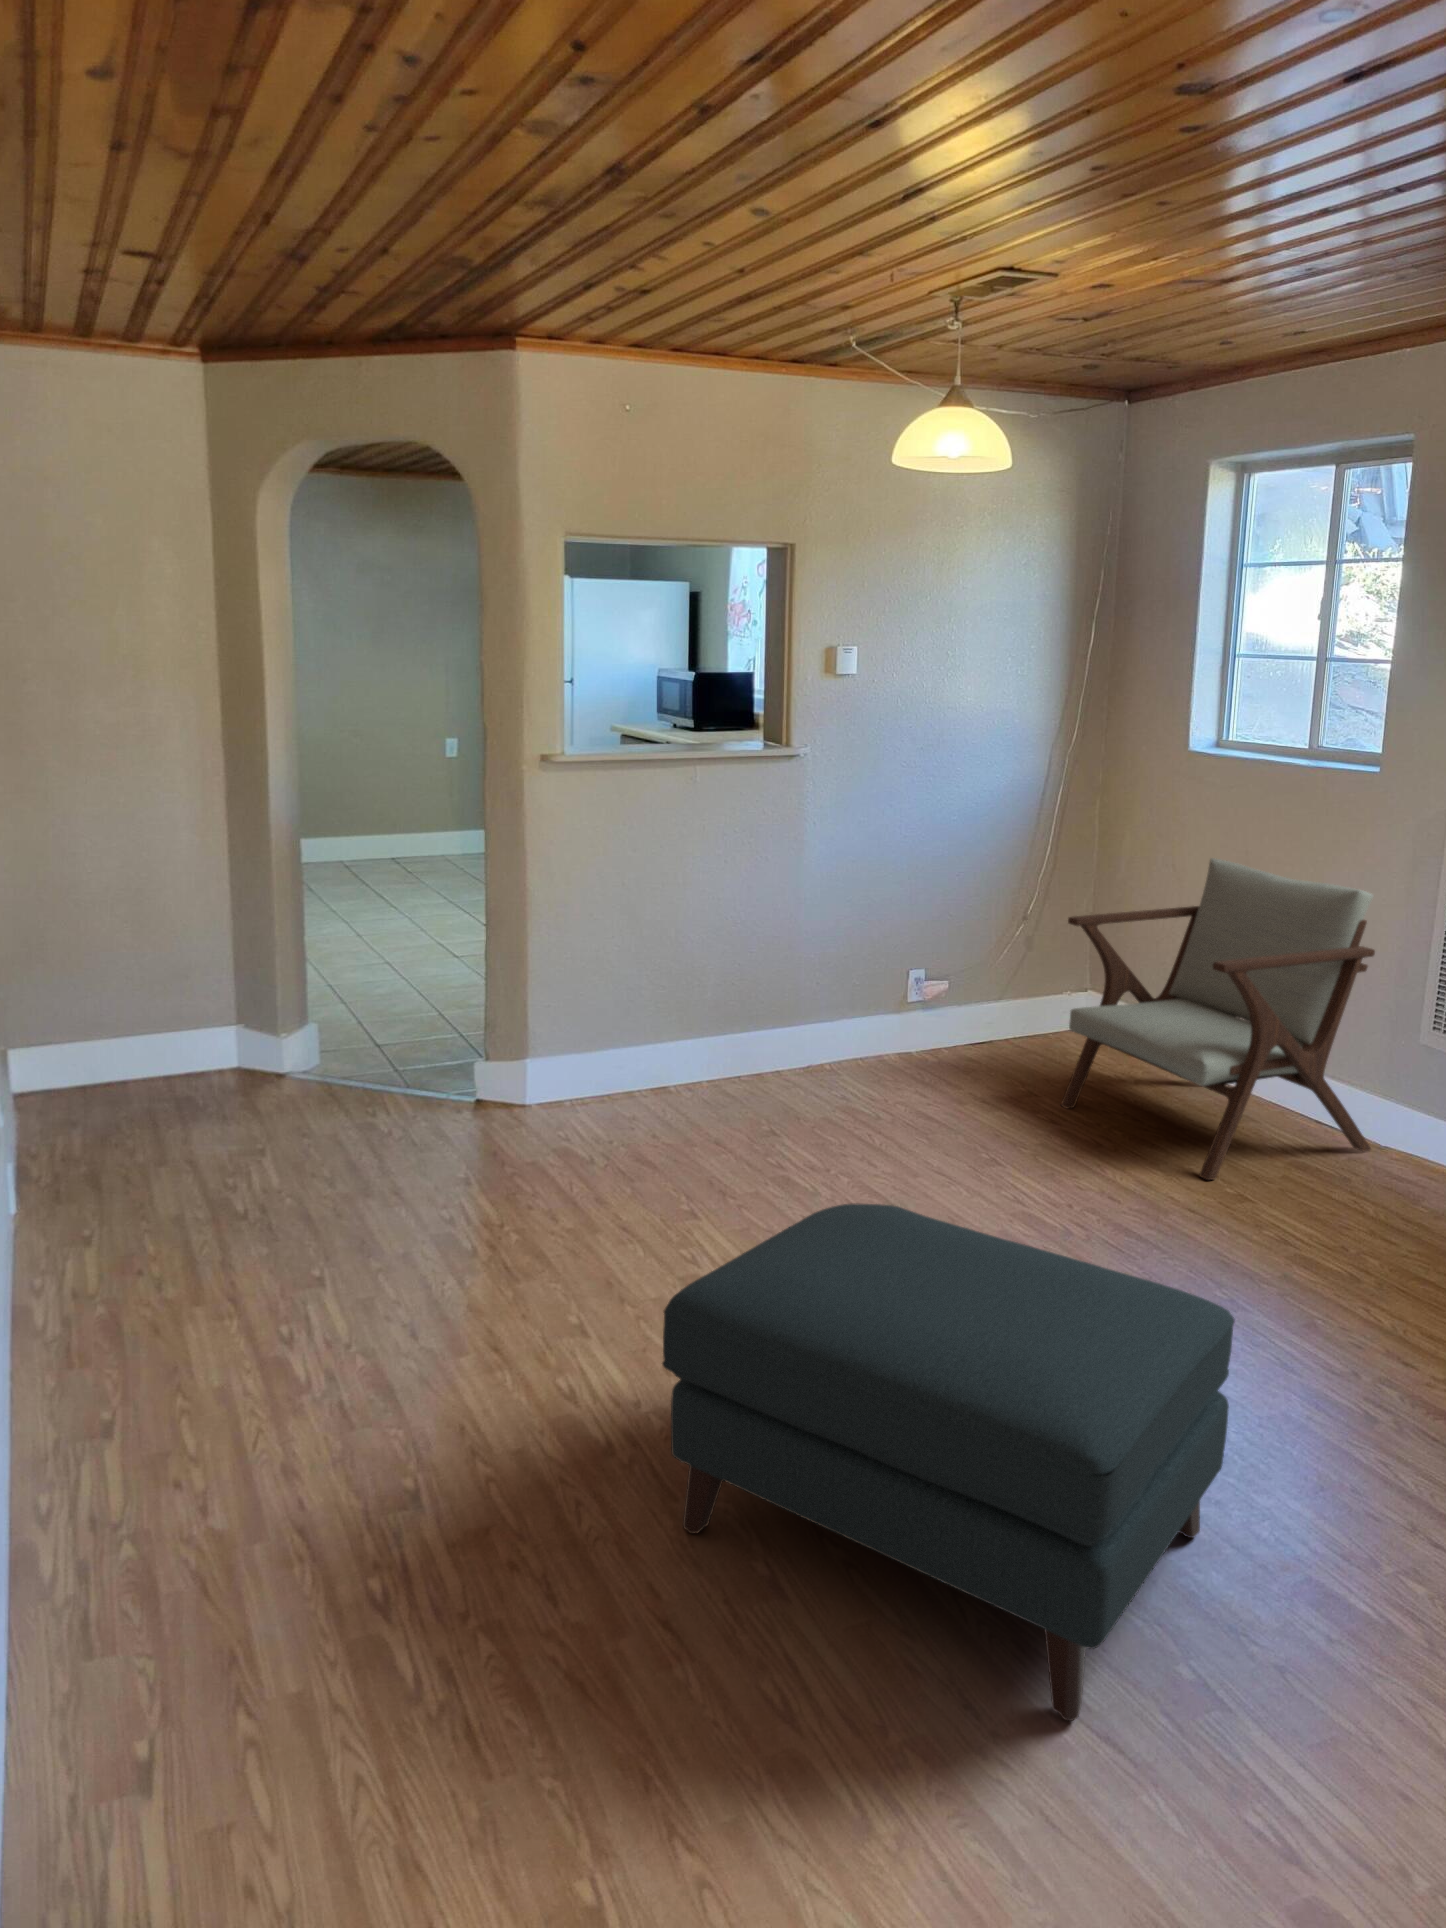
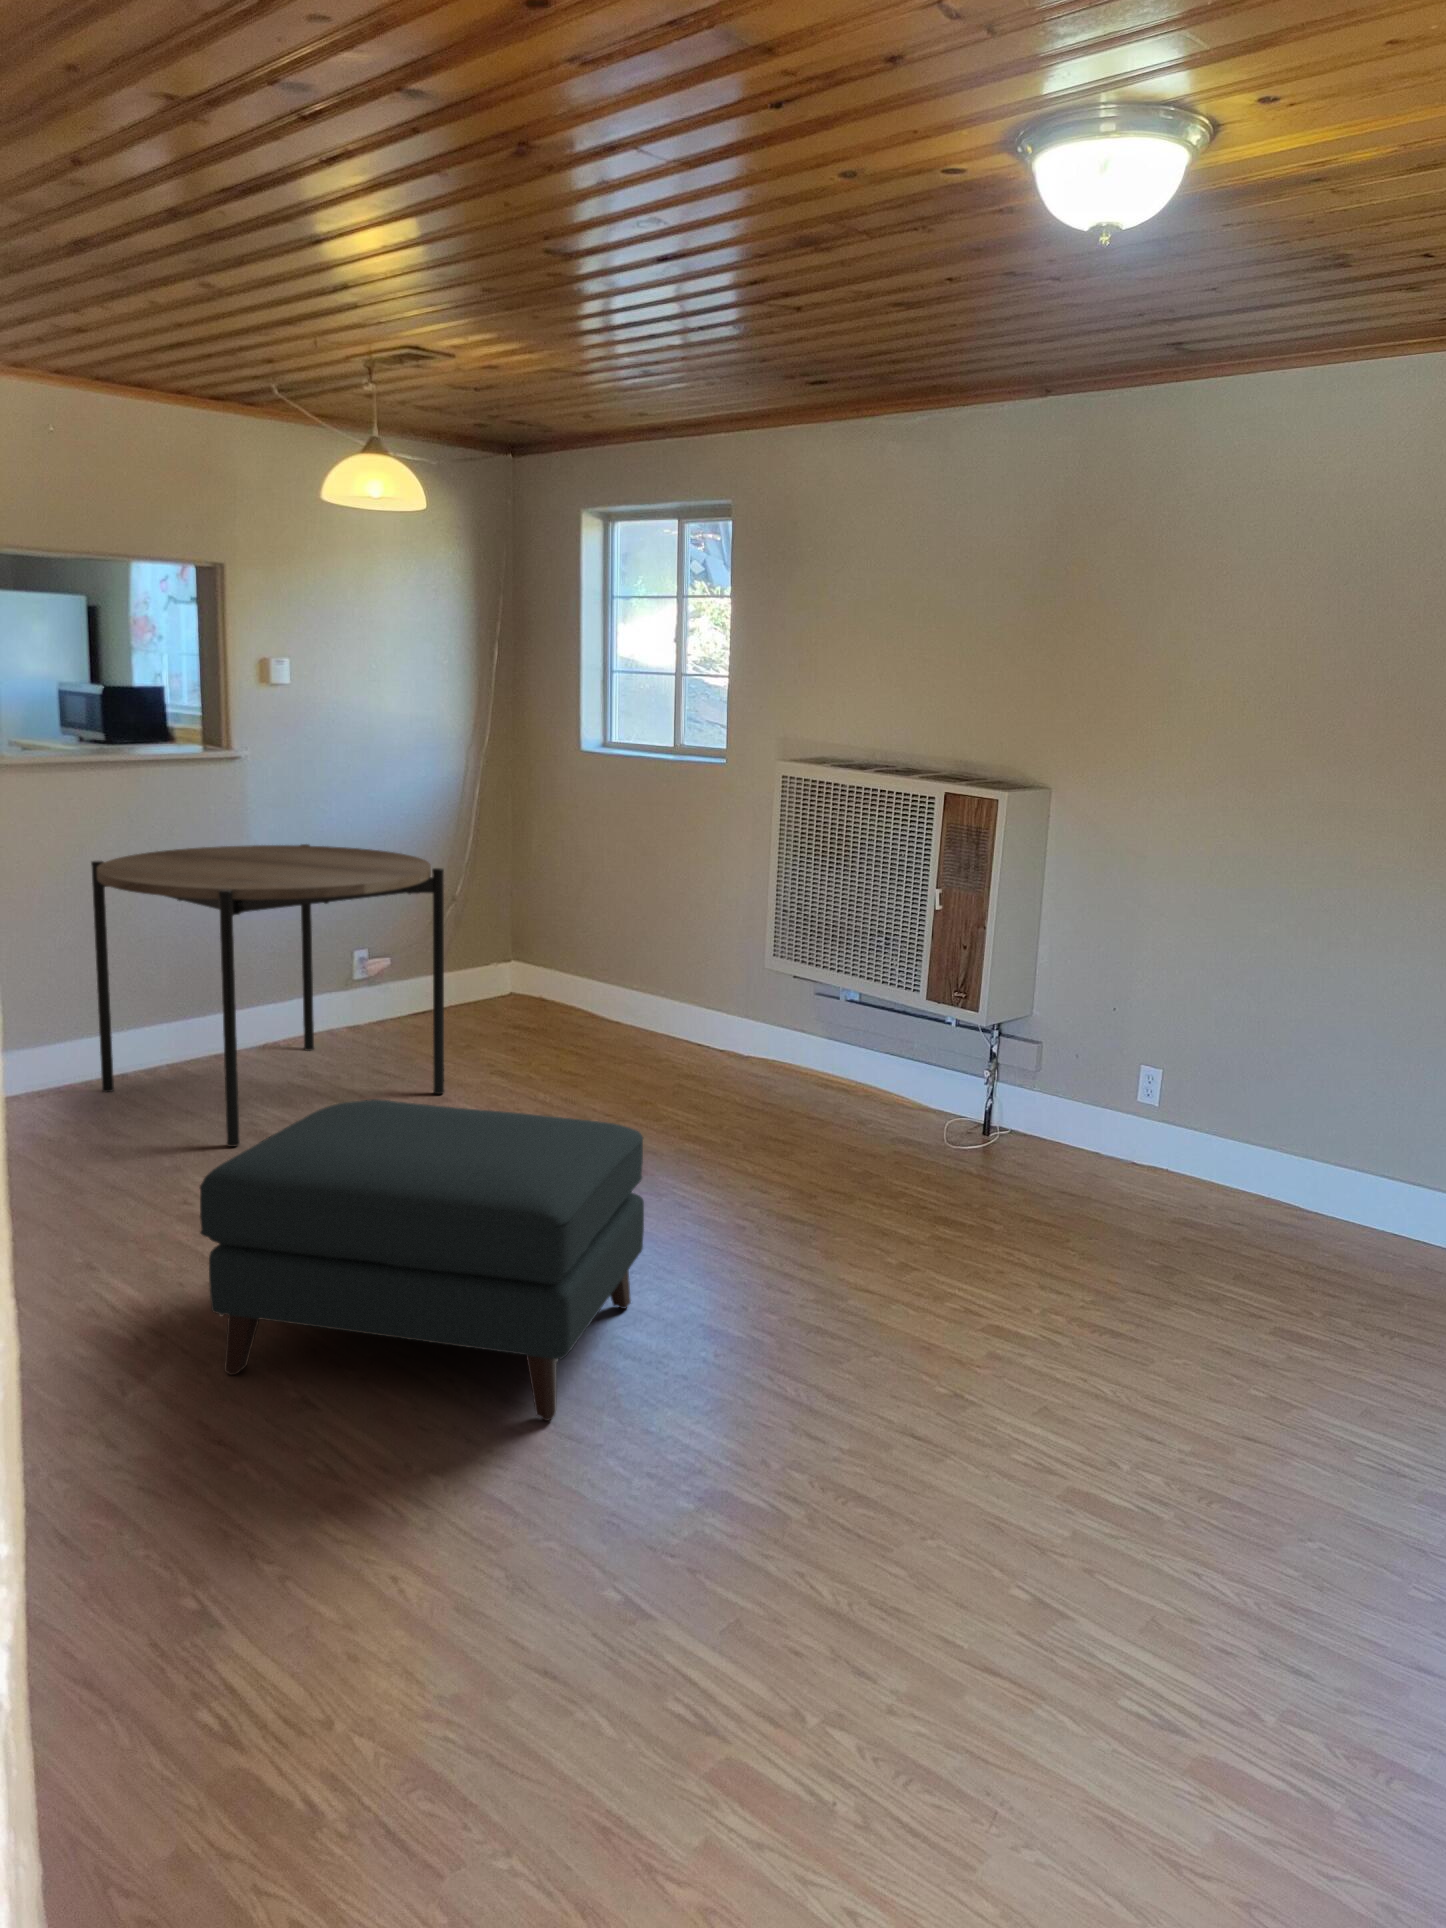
dining table: none [640,852,1007,1195] -> present [91,844,444,1147]
lounge chair: present [1061,858,1375,1180] -> none [495,838,743,1093]

